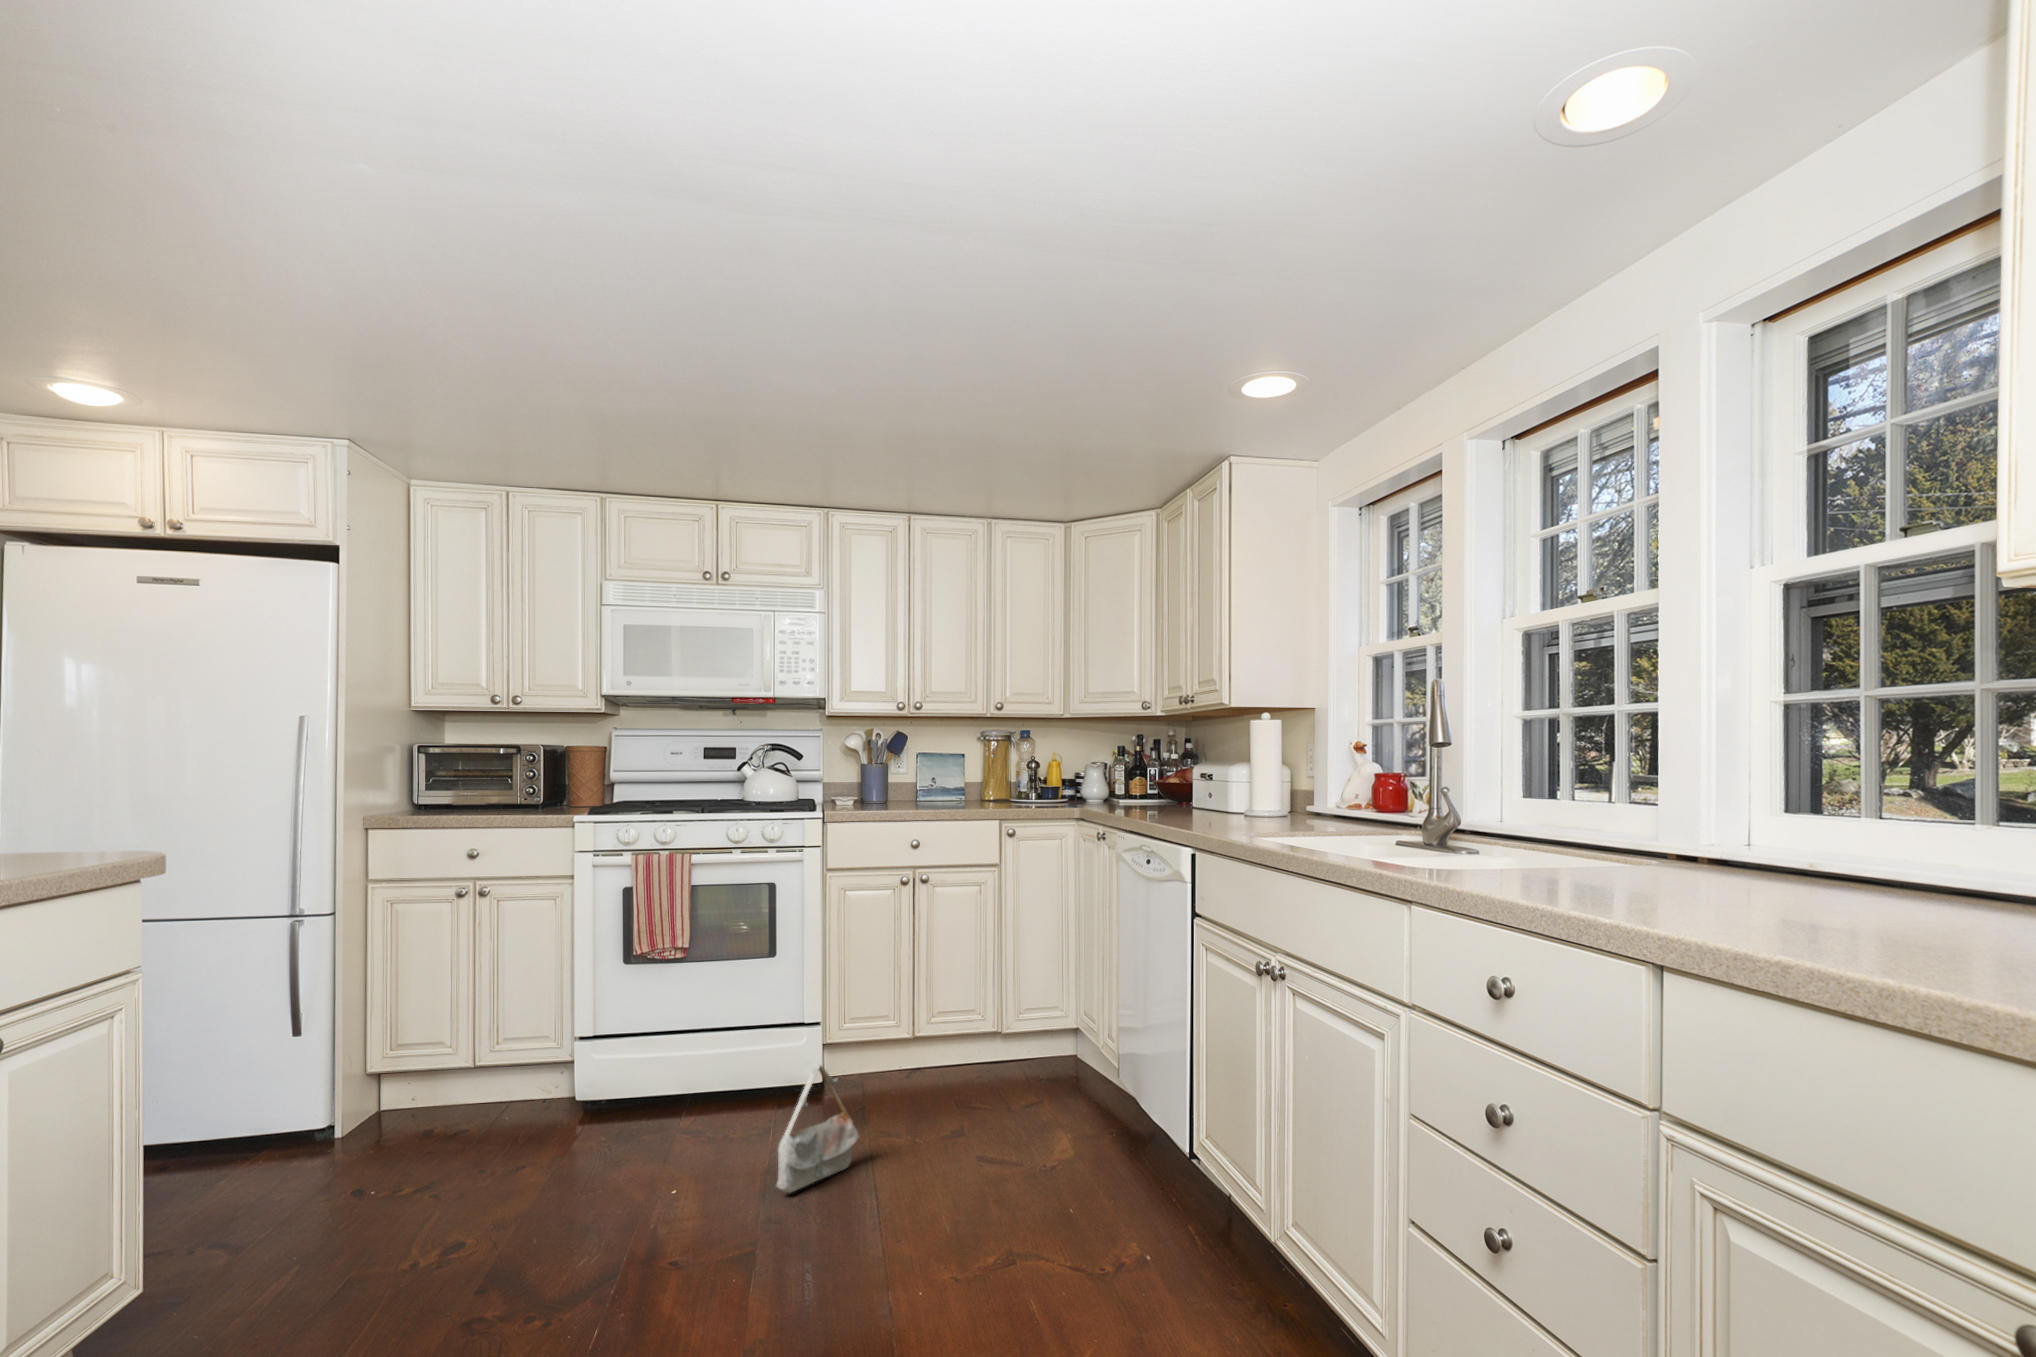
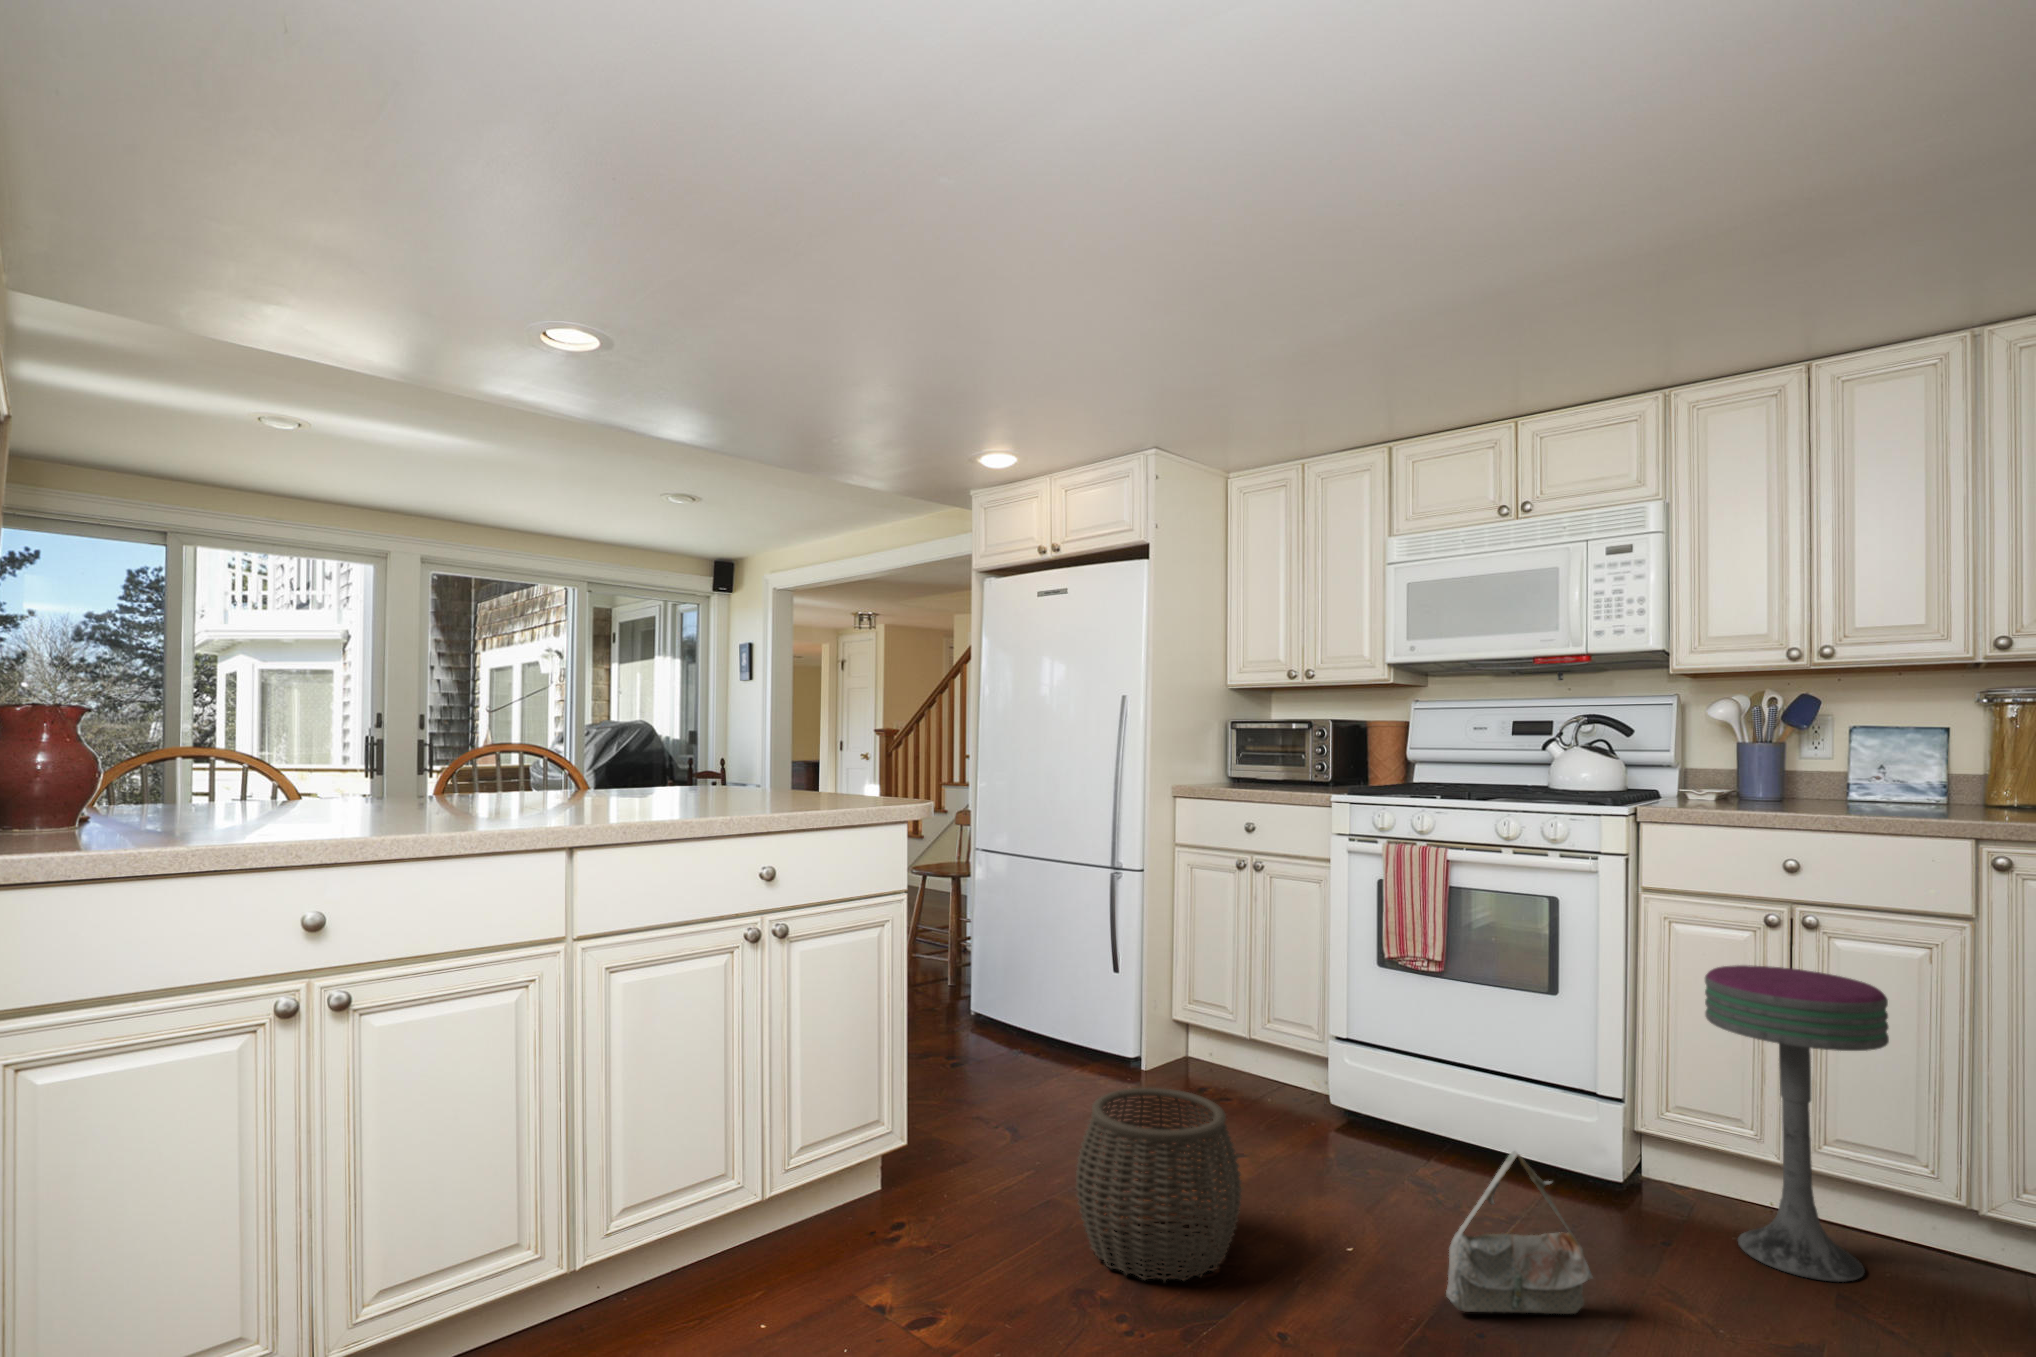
bar stool: none [877,910,973,1104] -> present [1705,965,1889,1282]
woven basket: none [443,1099,615,1283] -> present [1076,1088,1242,1282]

